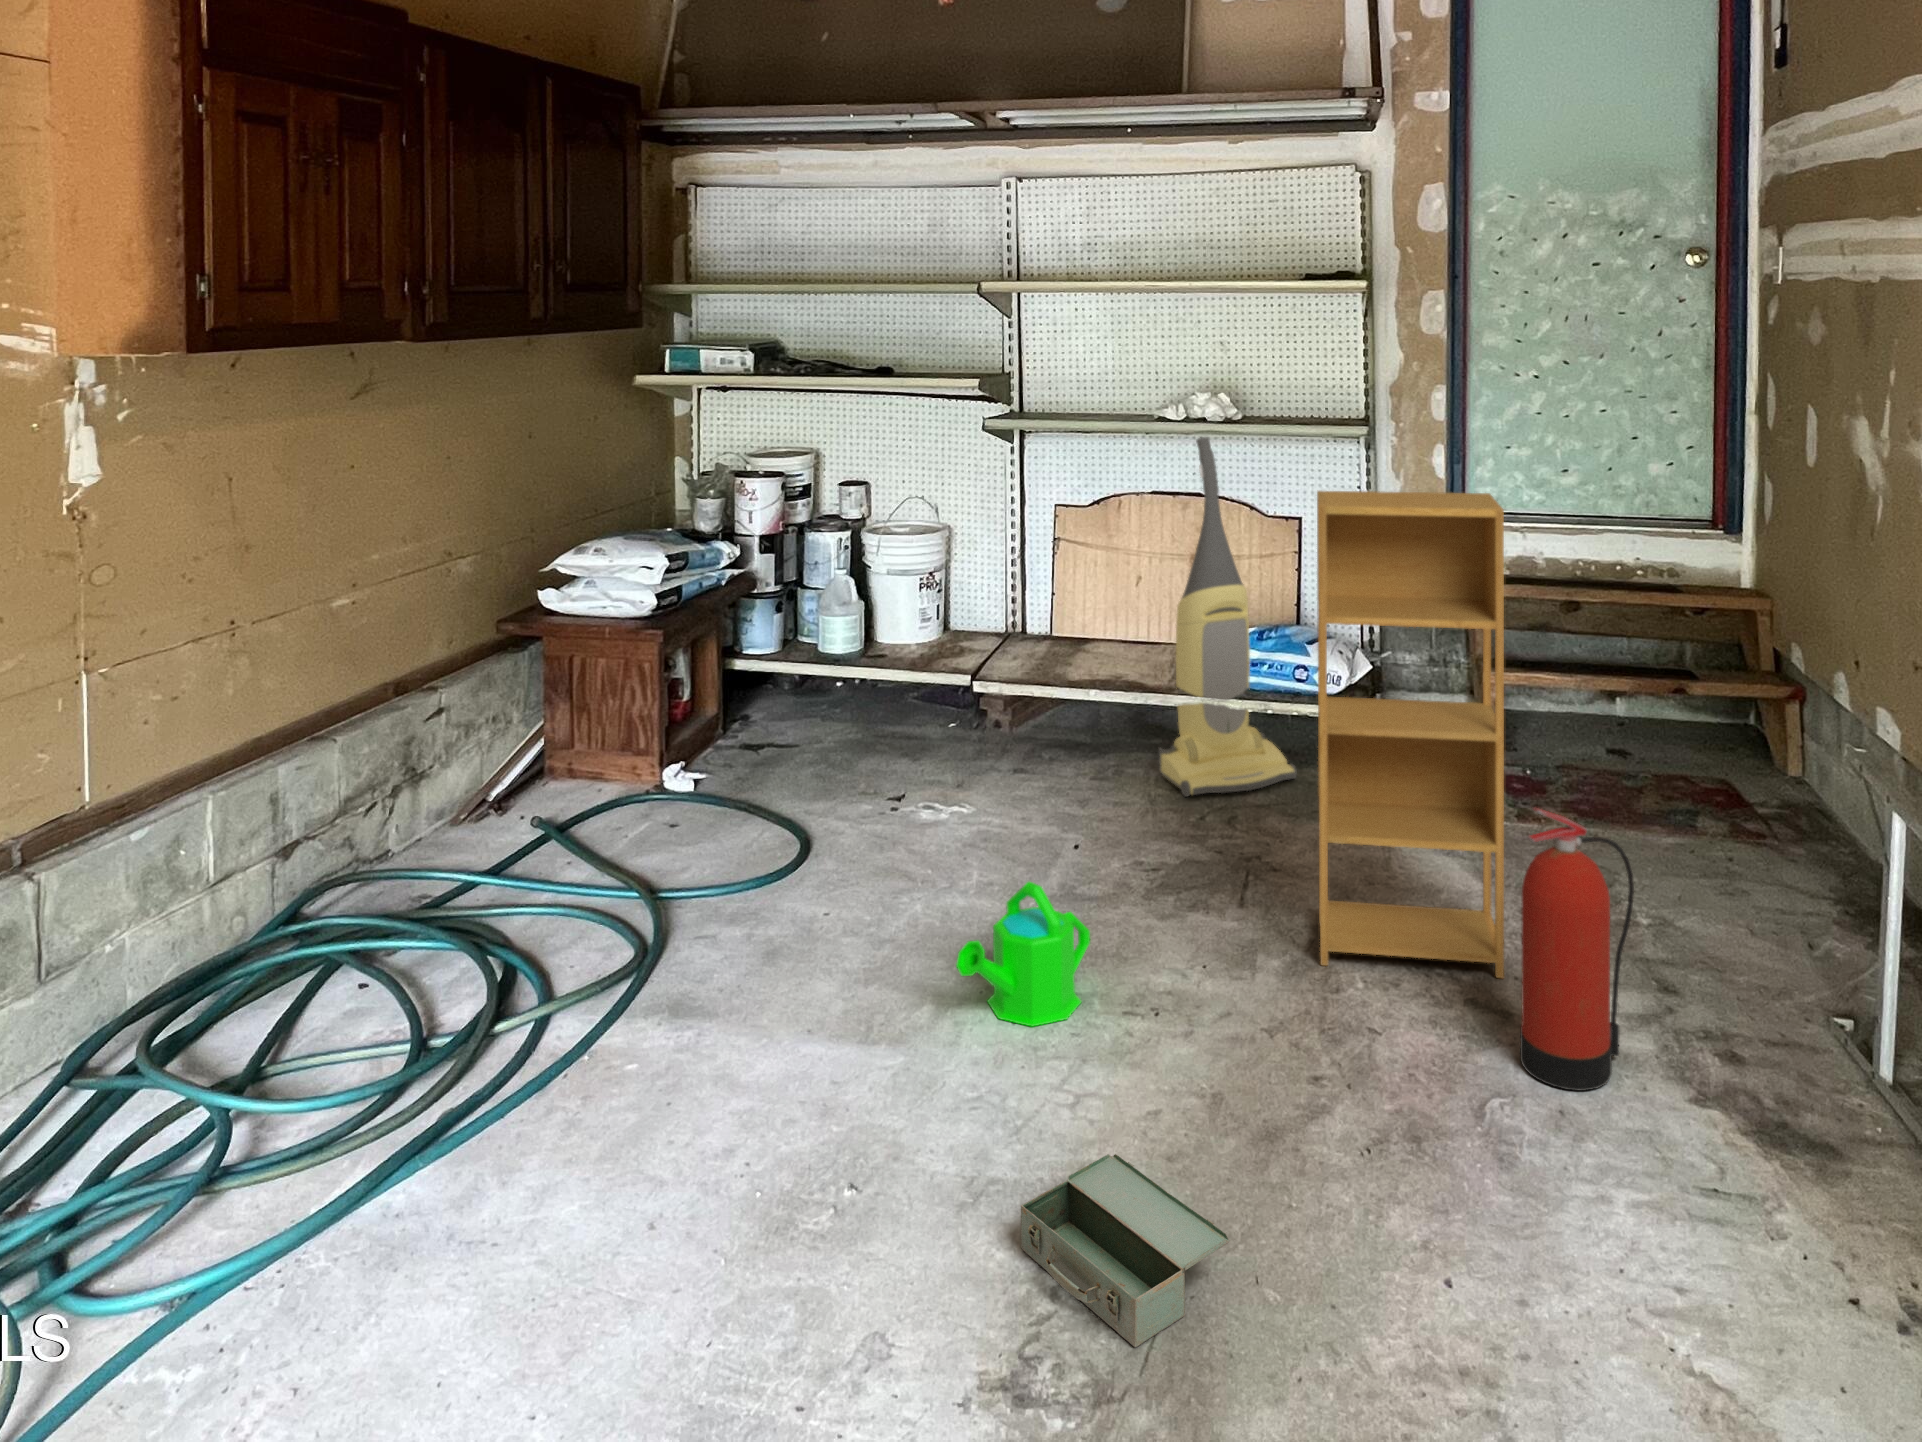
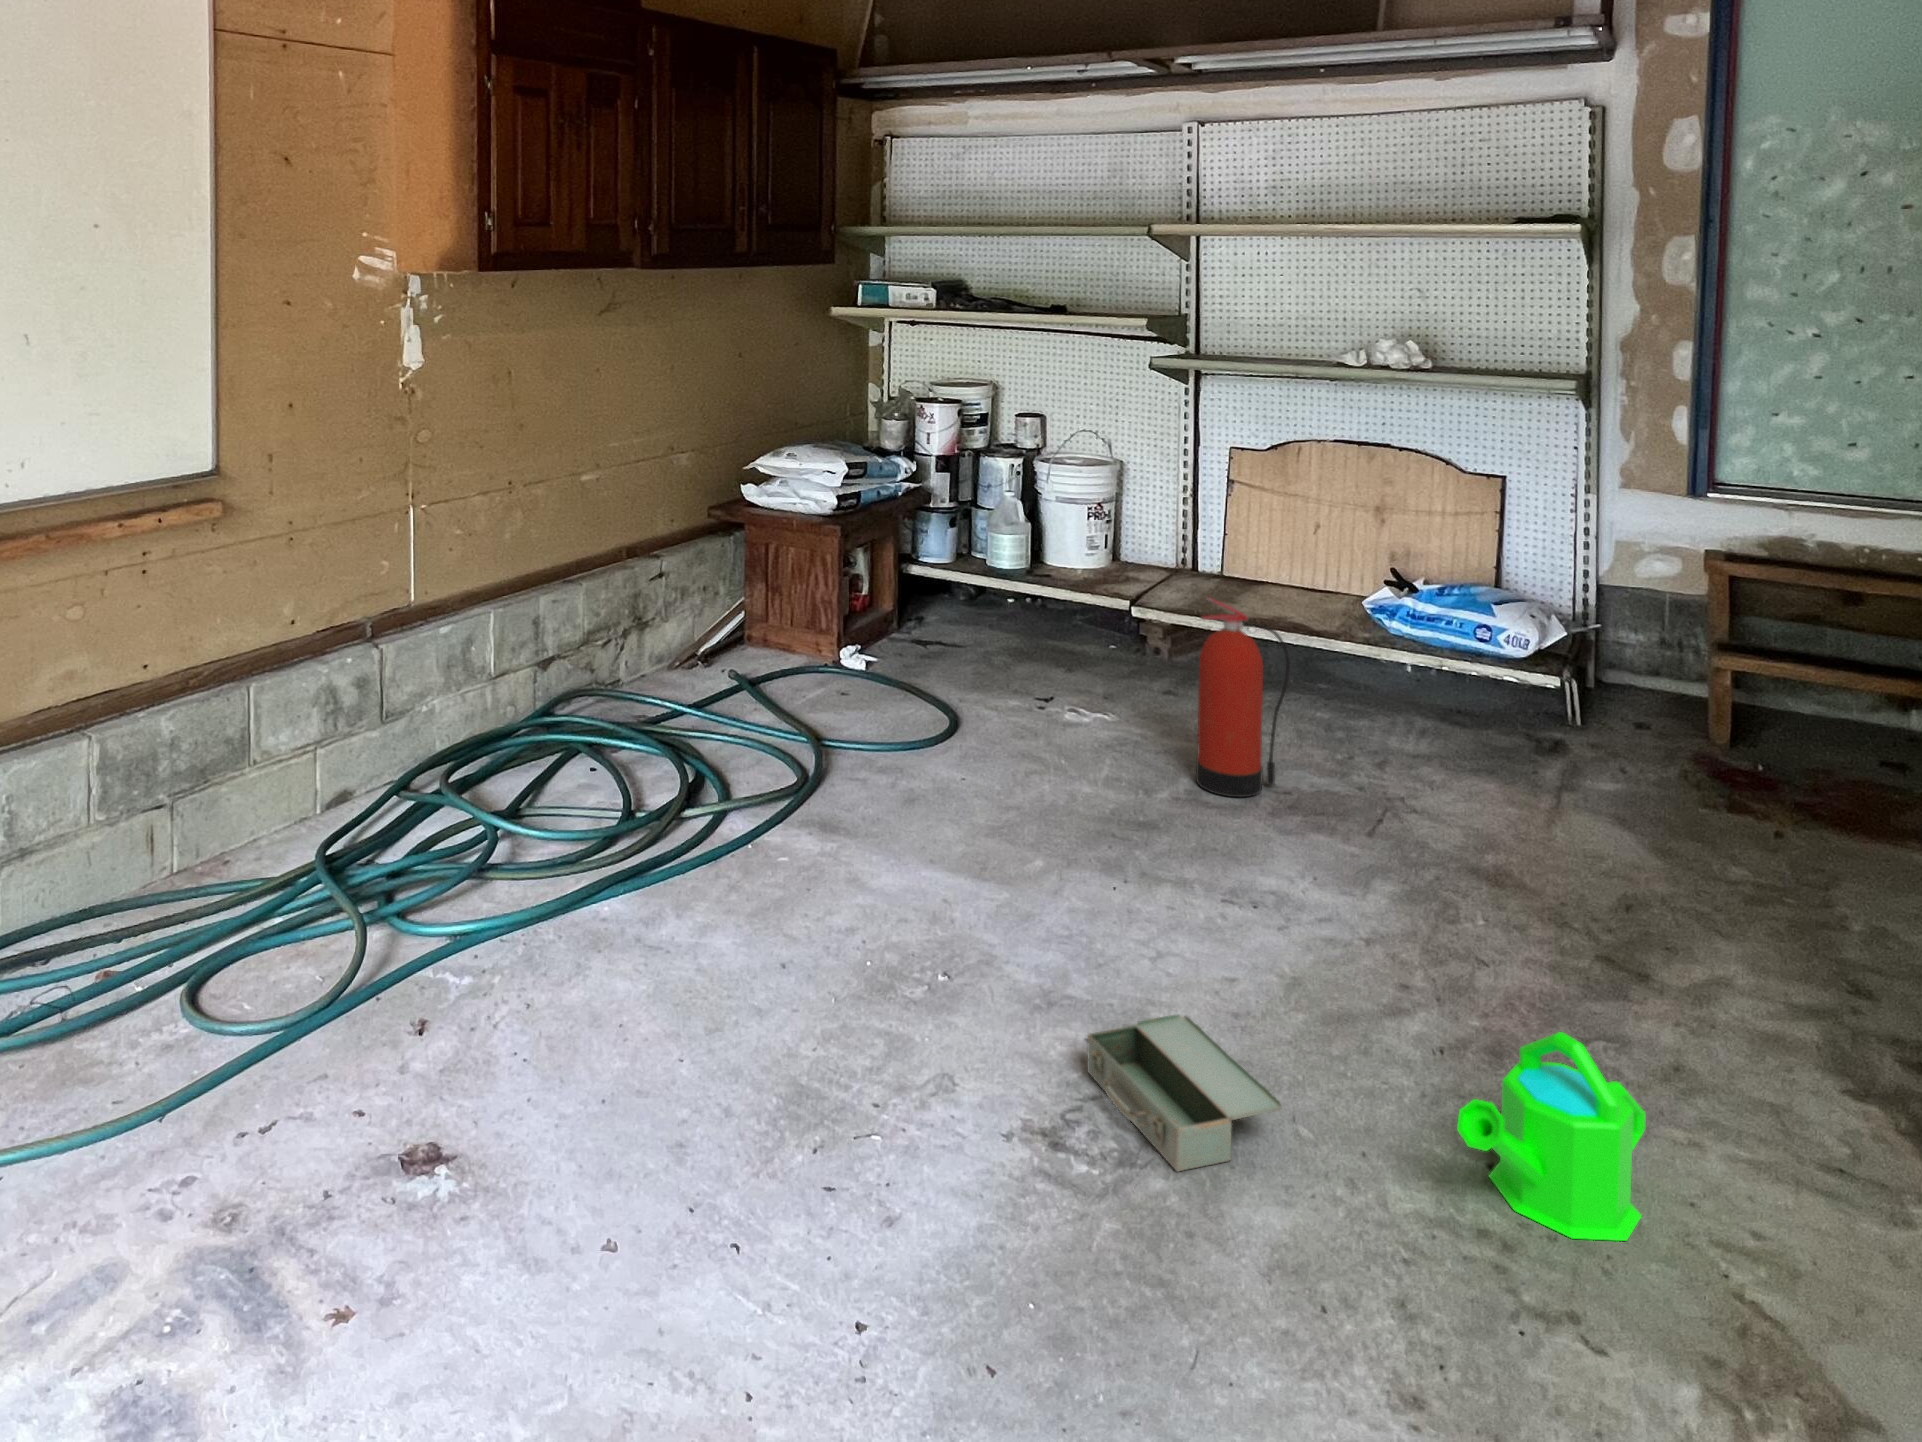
vacuum cleaner: present [1159,437,1297,797] -> none [1317,383,1473,745]
shelving unit: present [1317,491,1504,978] -> none [1453,434,1692,964]
fire extinguisher: present [1520,807,1634,1091] -> present [1196,597,1290,797]
watering can: present [956,882,1090,1027] -> present [1457,1032,1646,1241]

